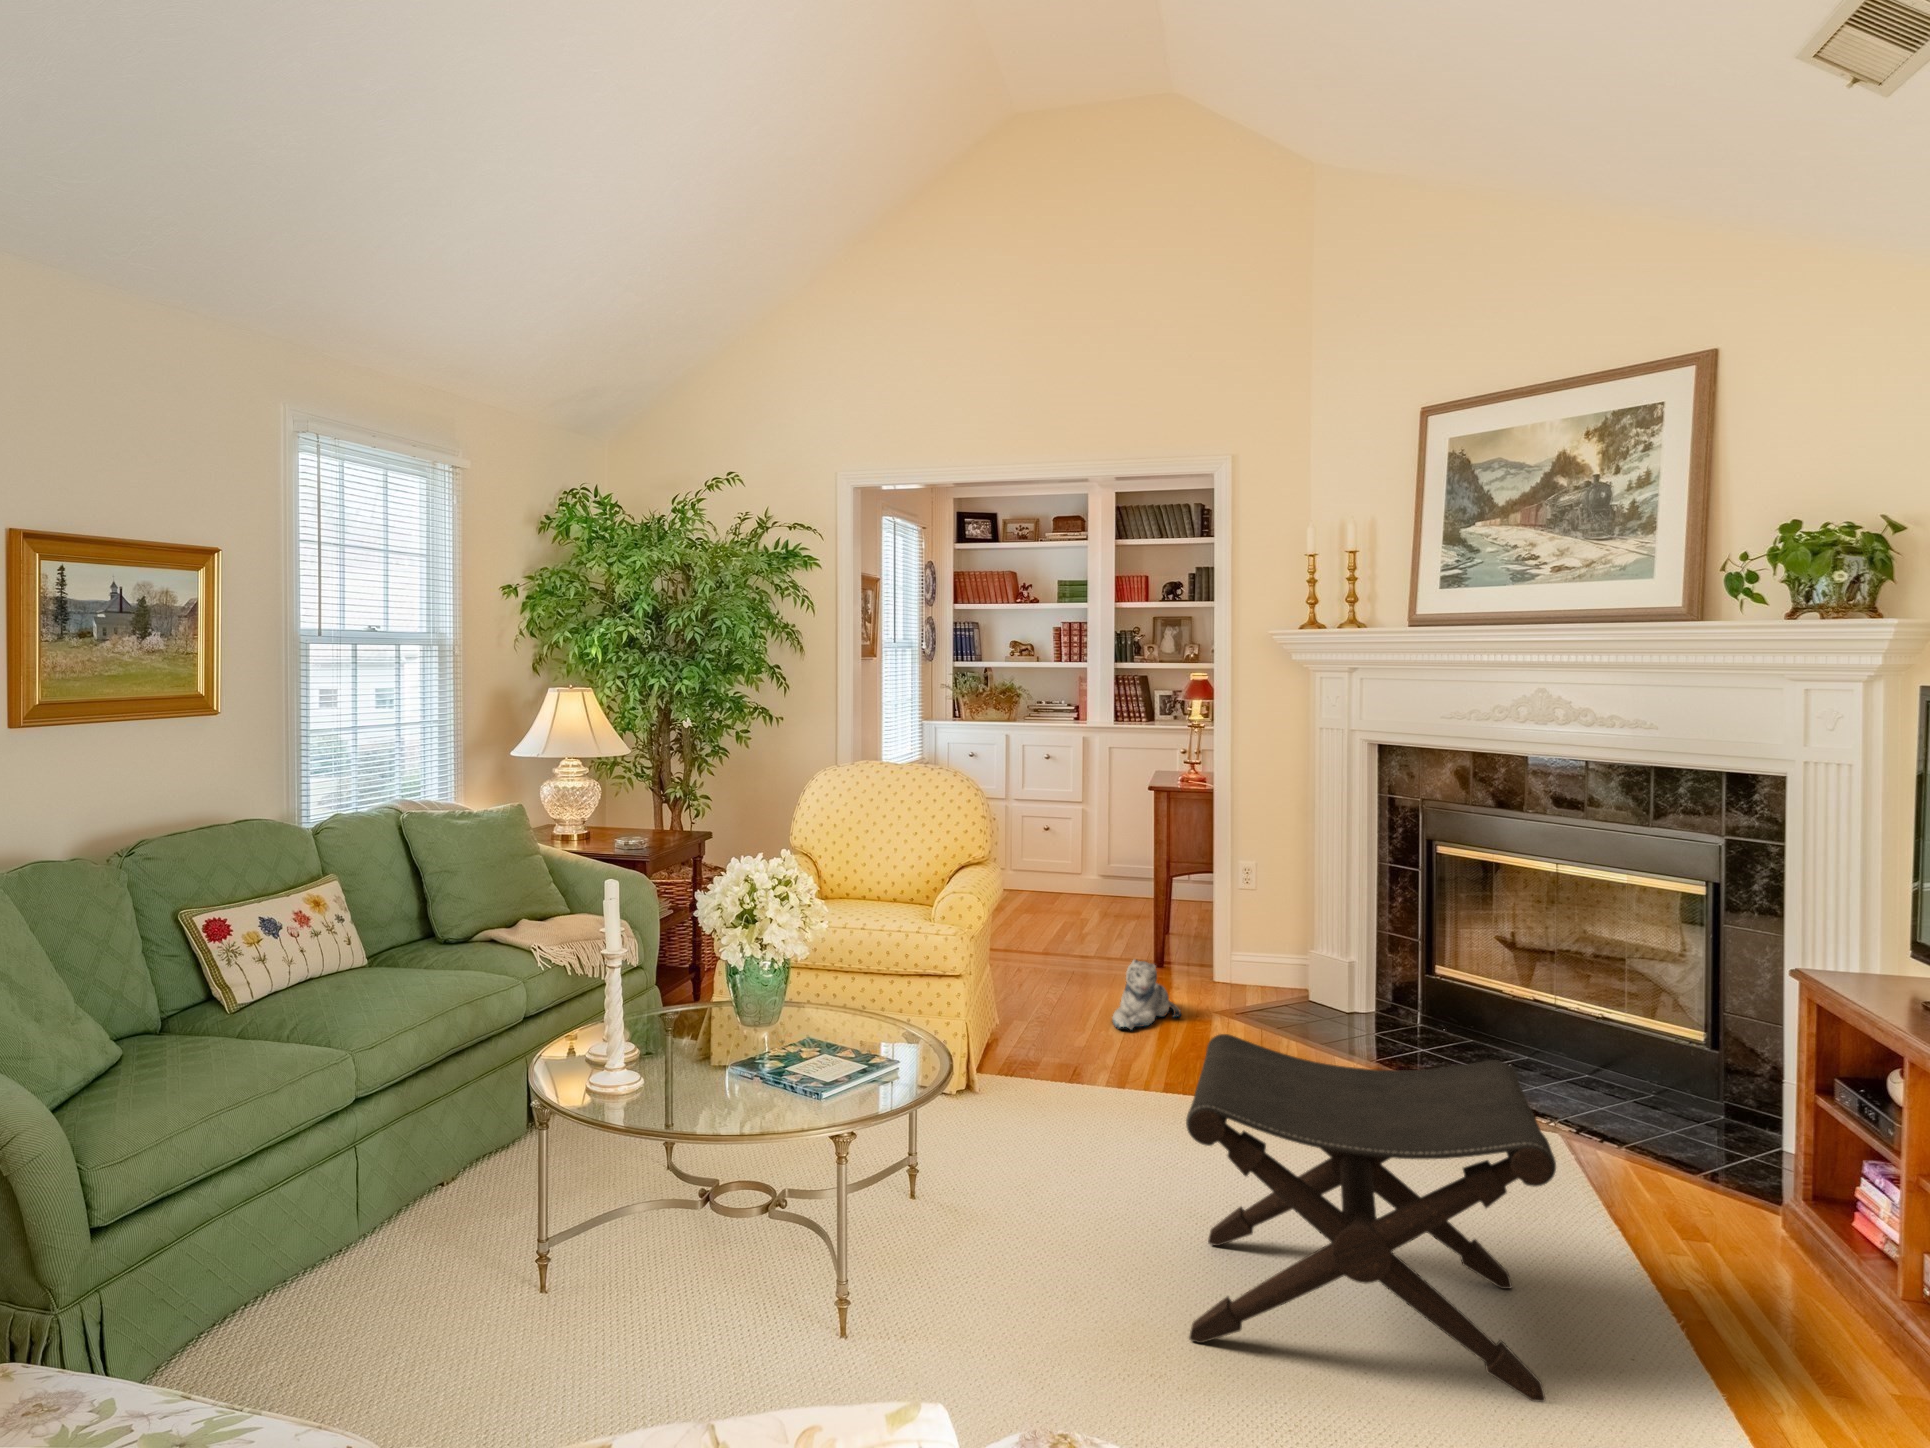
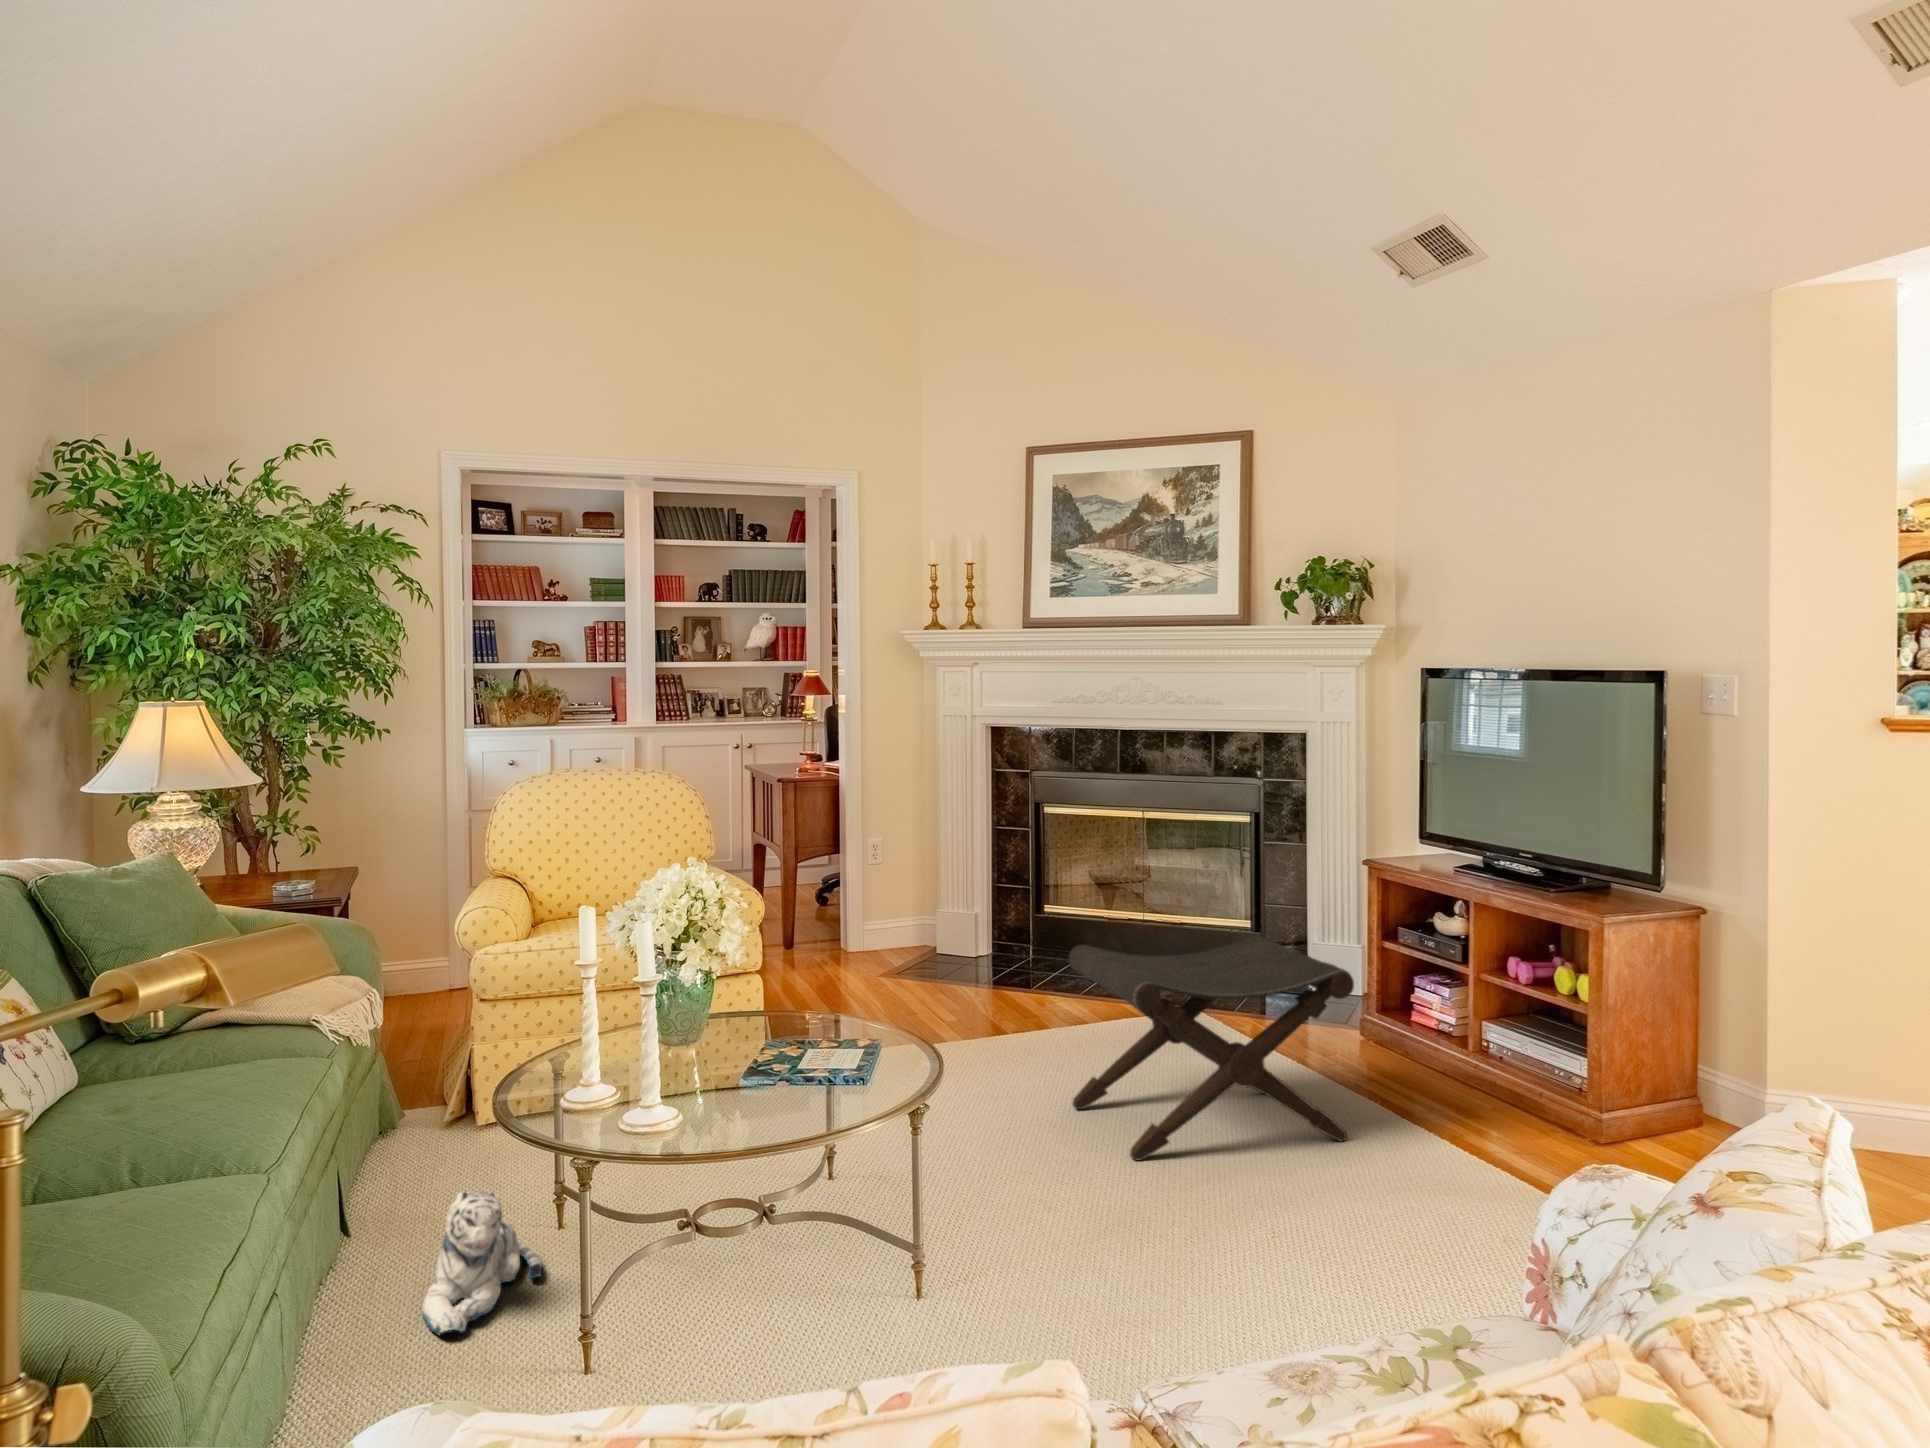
plush toy: present [1113,960,1181,1030] -> present [422,1192,542,1335]

